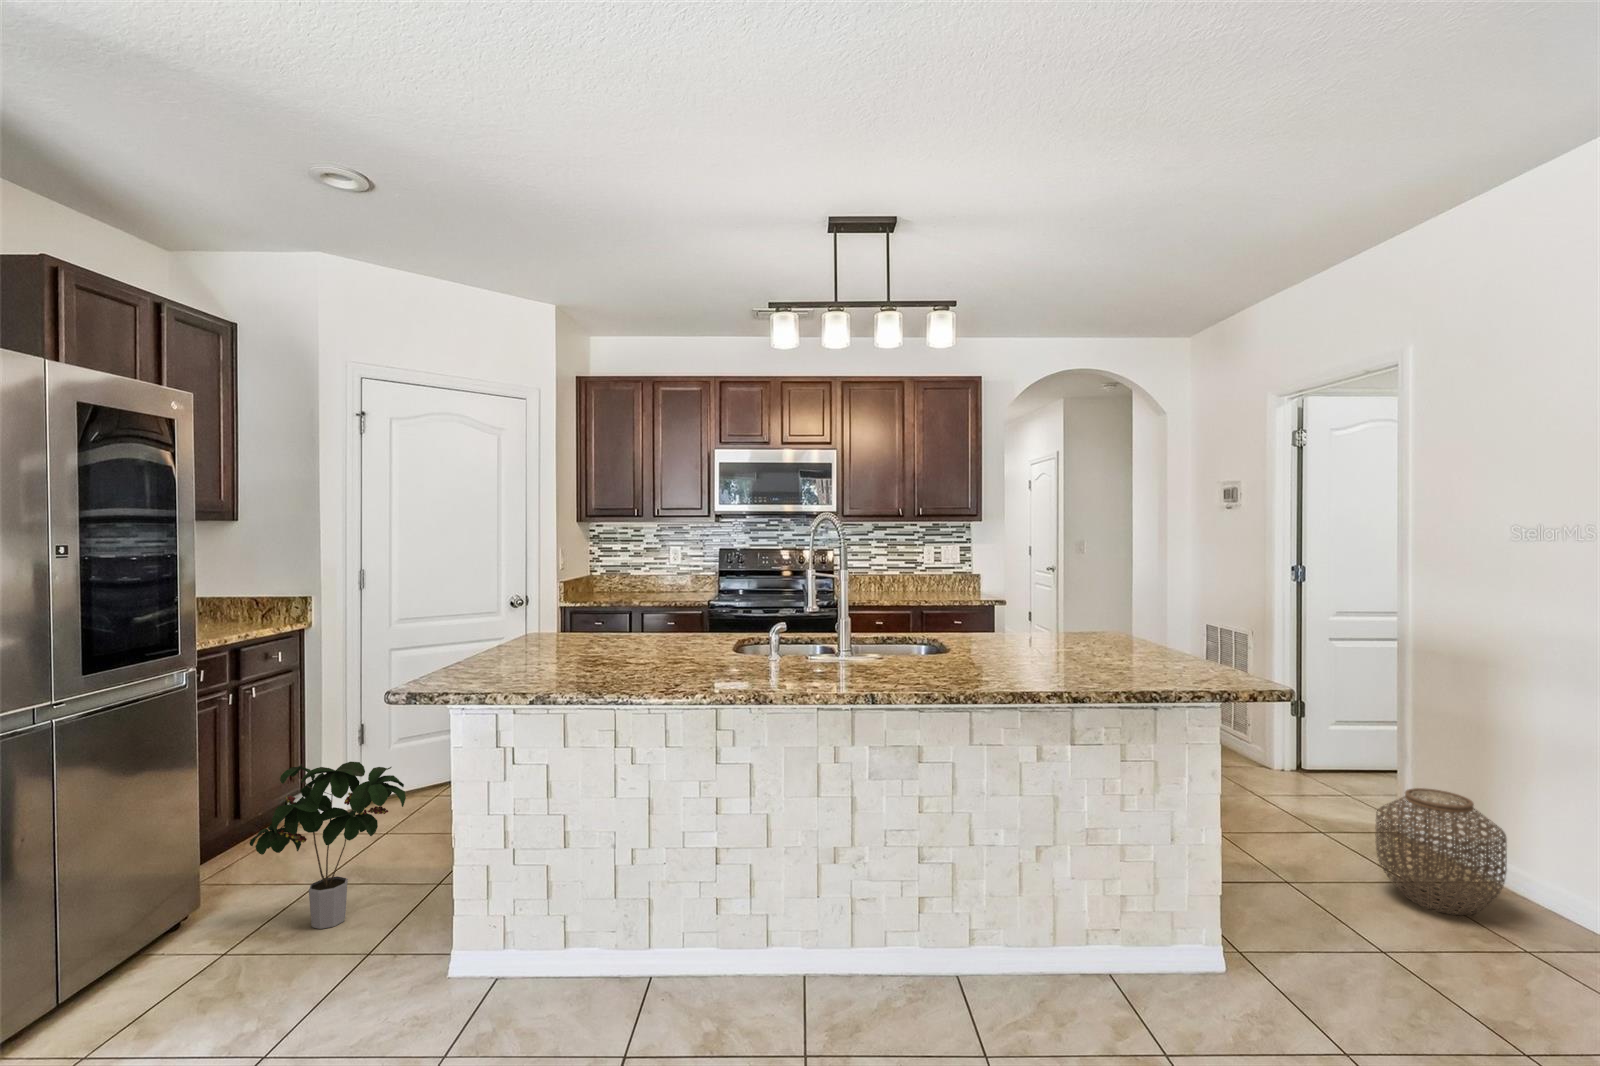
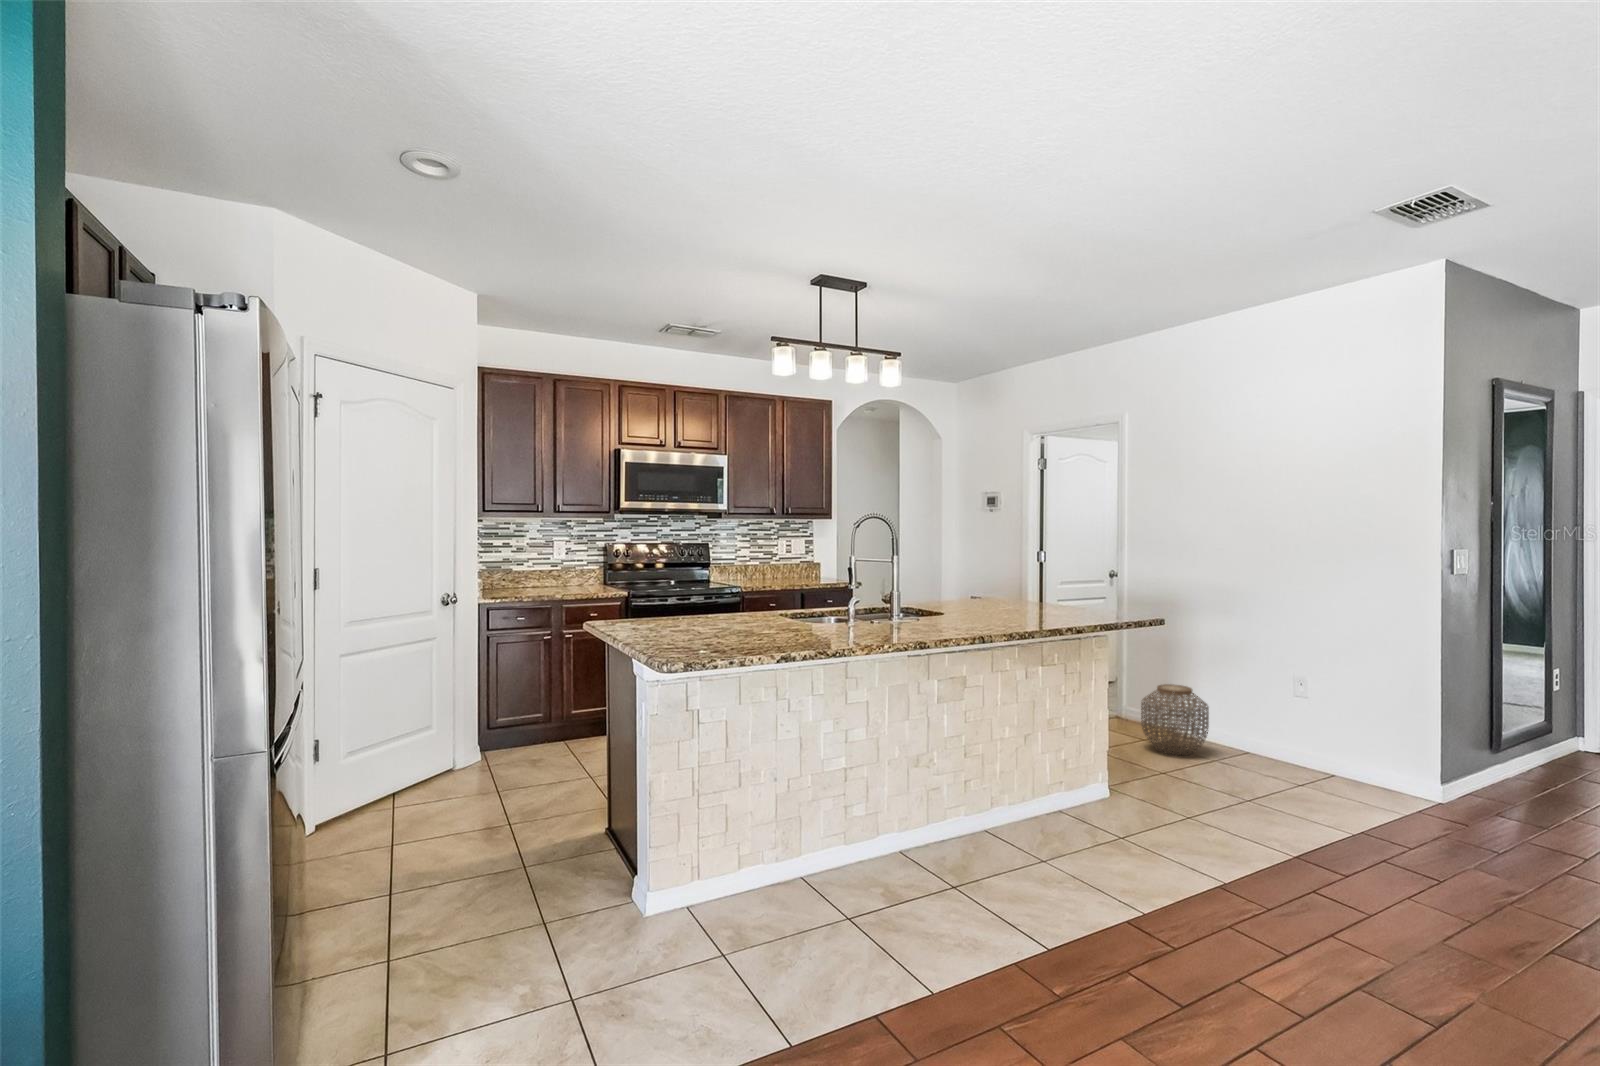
potted plant: present [250,762,406,929] -> none [384,746,537,907]

